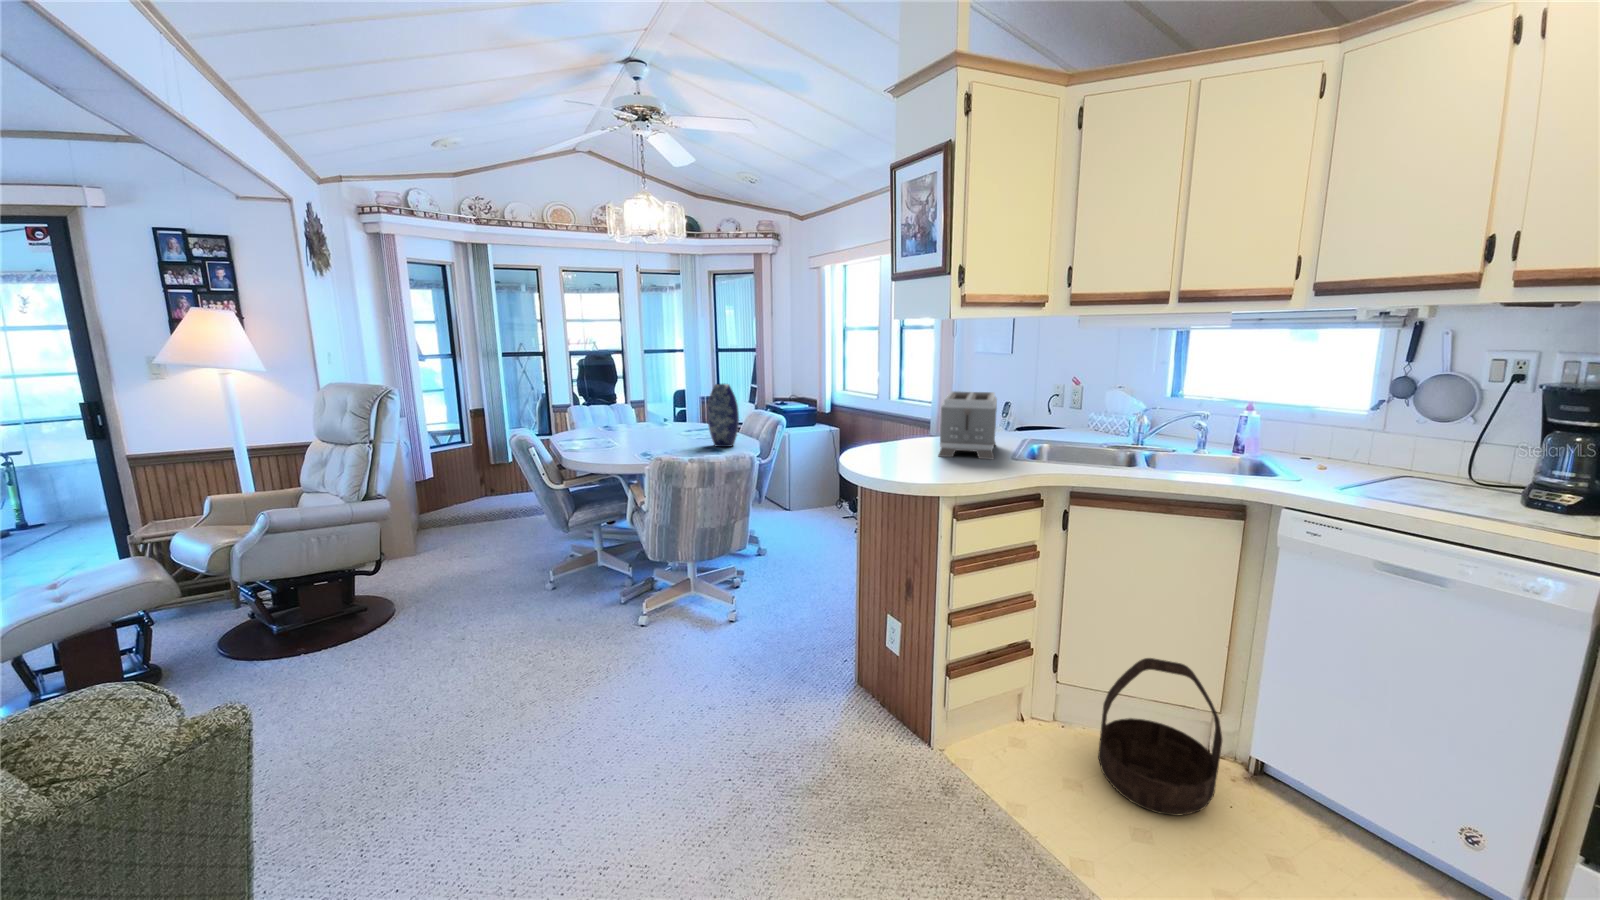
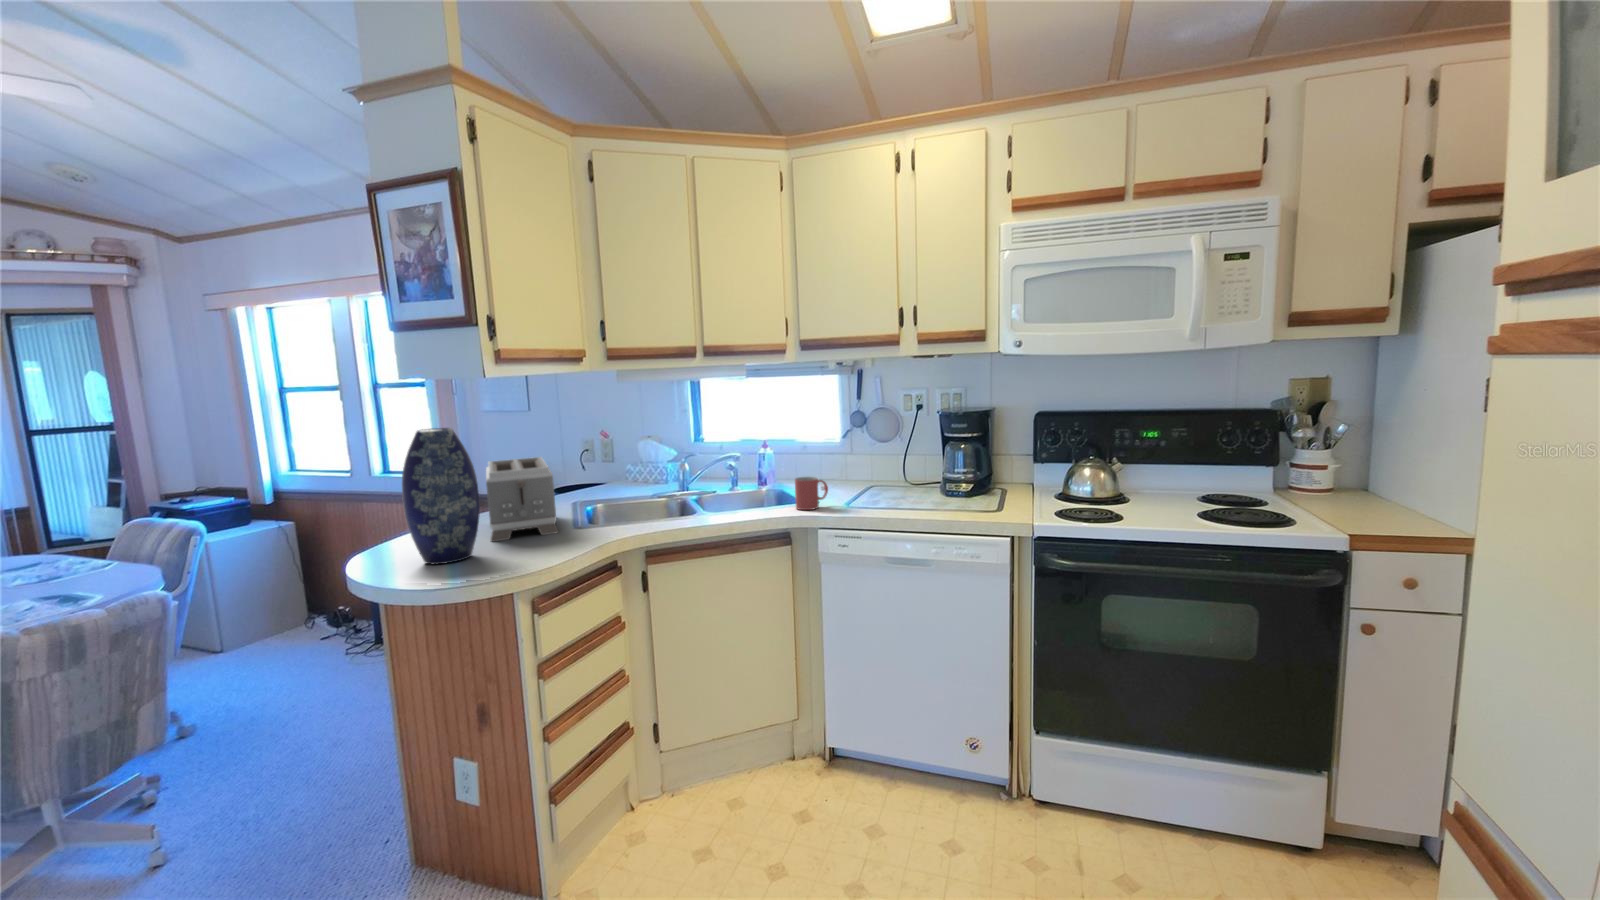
vase: present [707,384,739,447] -> present [402,428,480,564]
mug: none [1259,446,1312,486] -> present [795,477,828,510]
basket: present [1098,658,1222,816] -> none [714,690,814,844]

